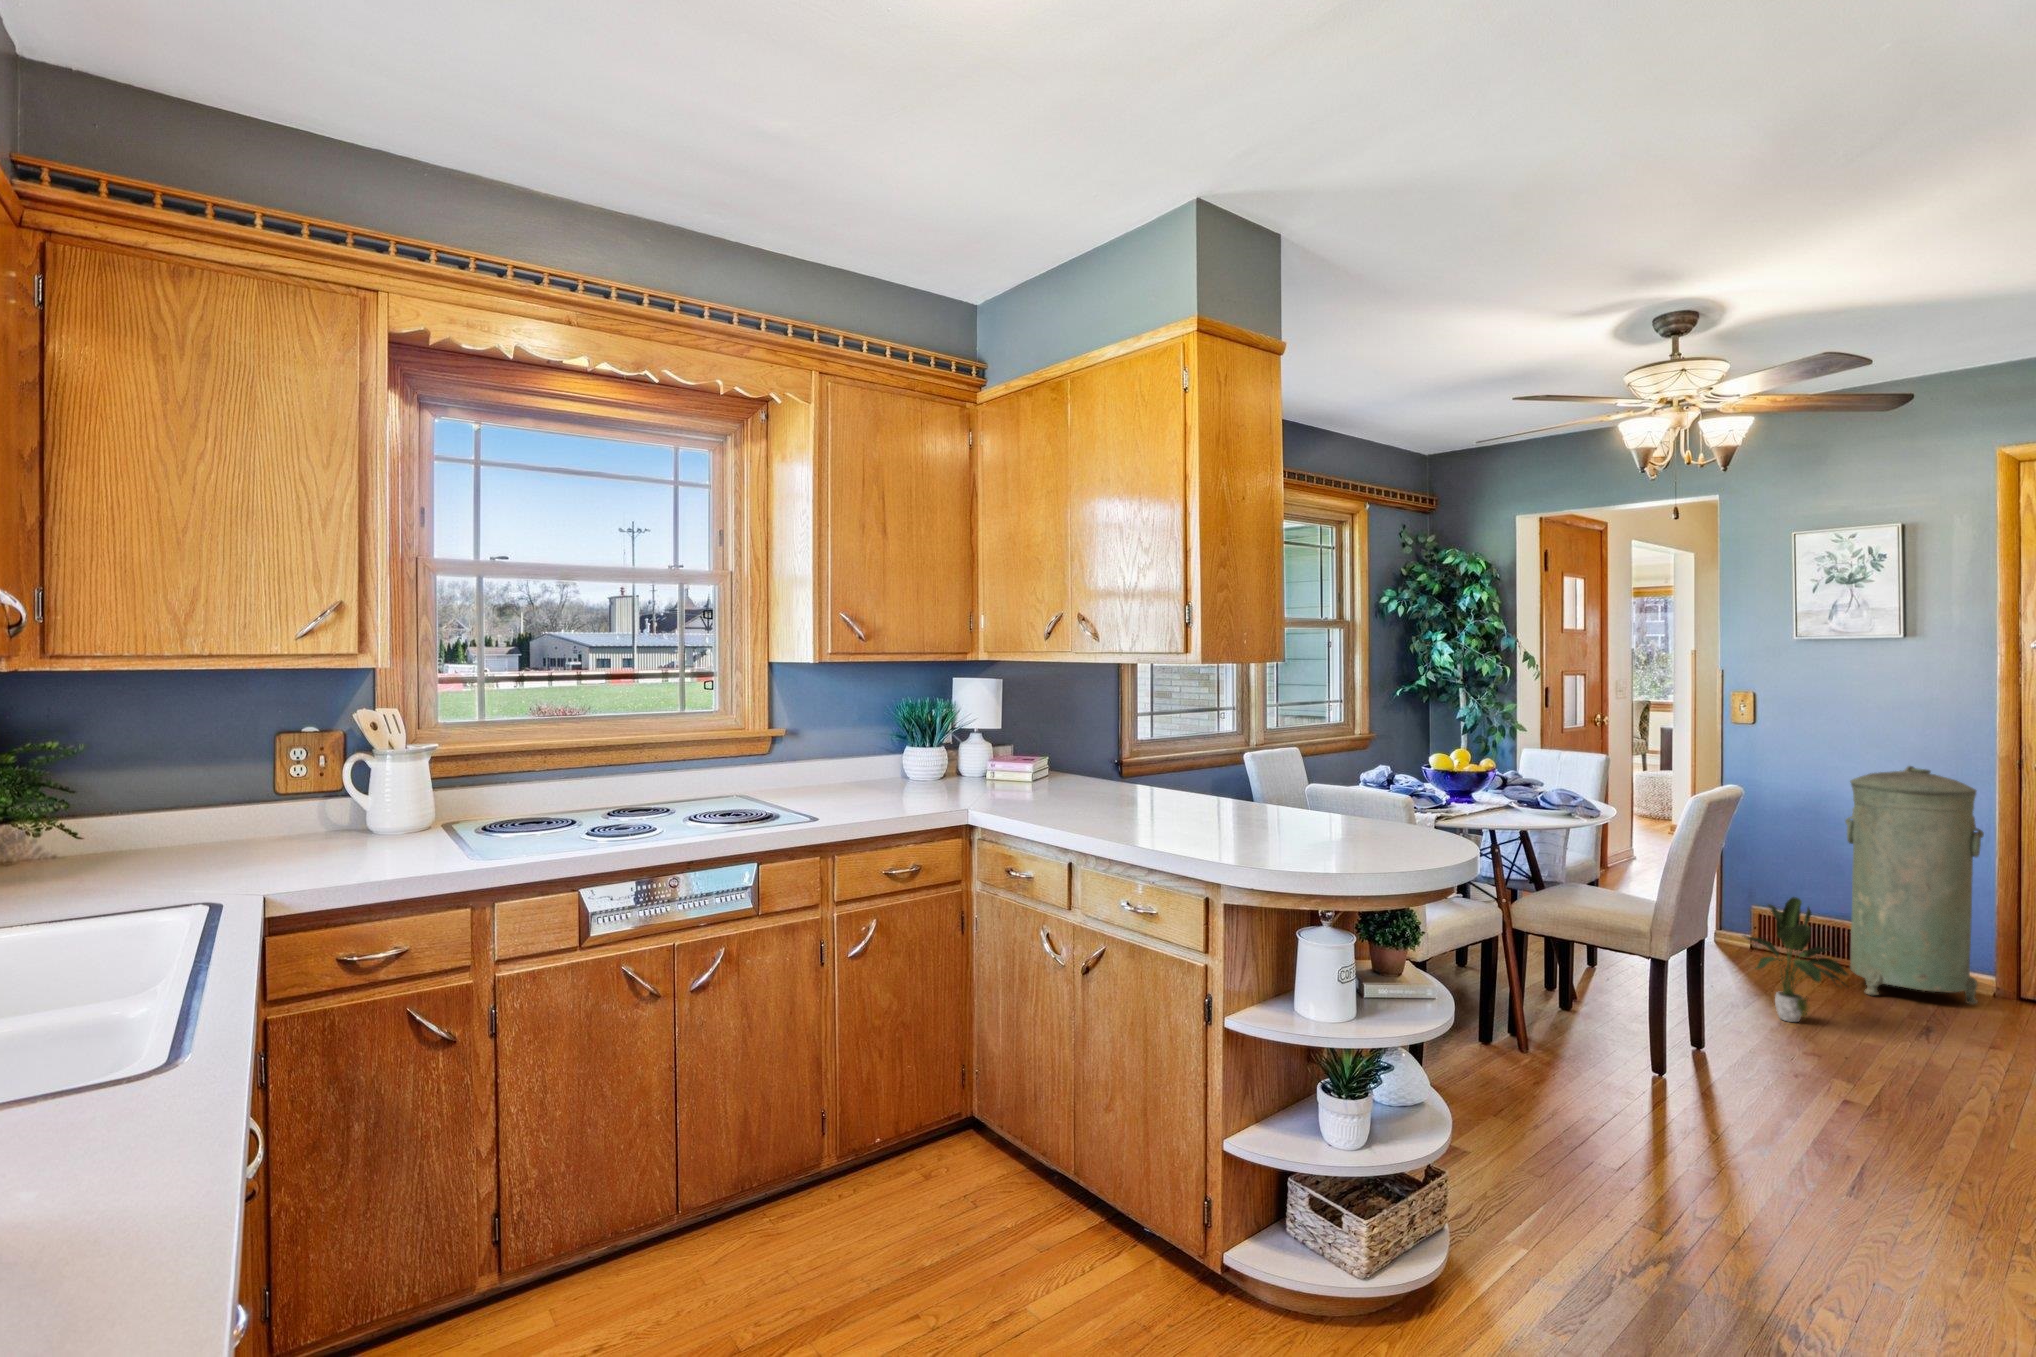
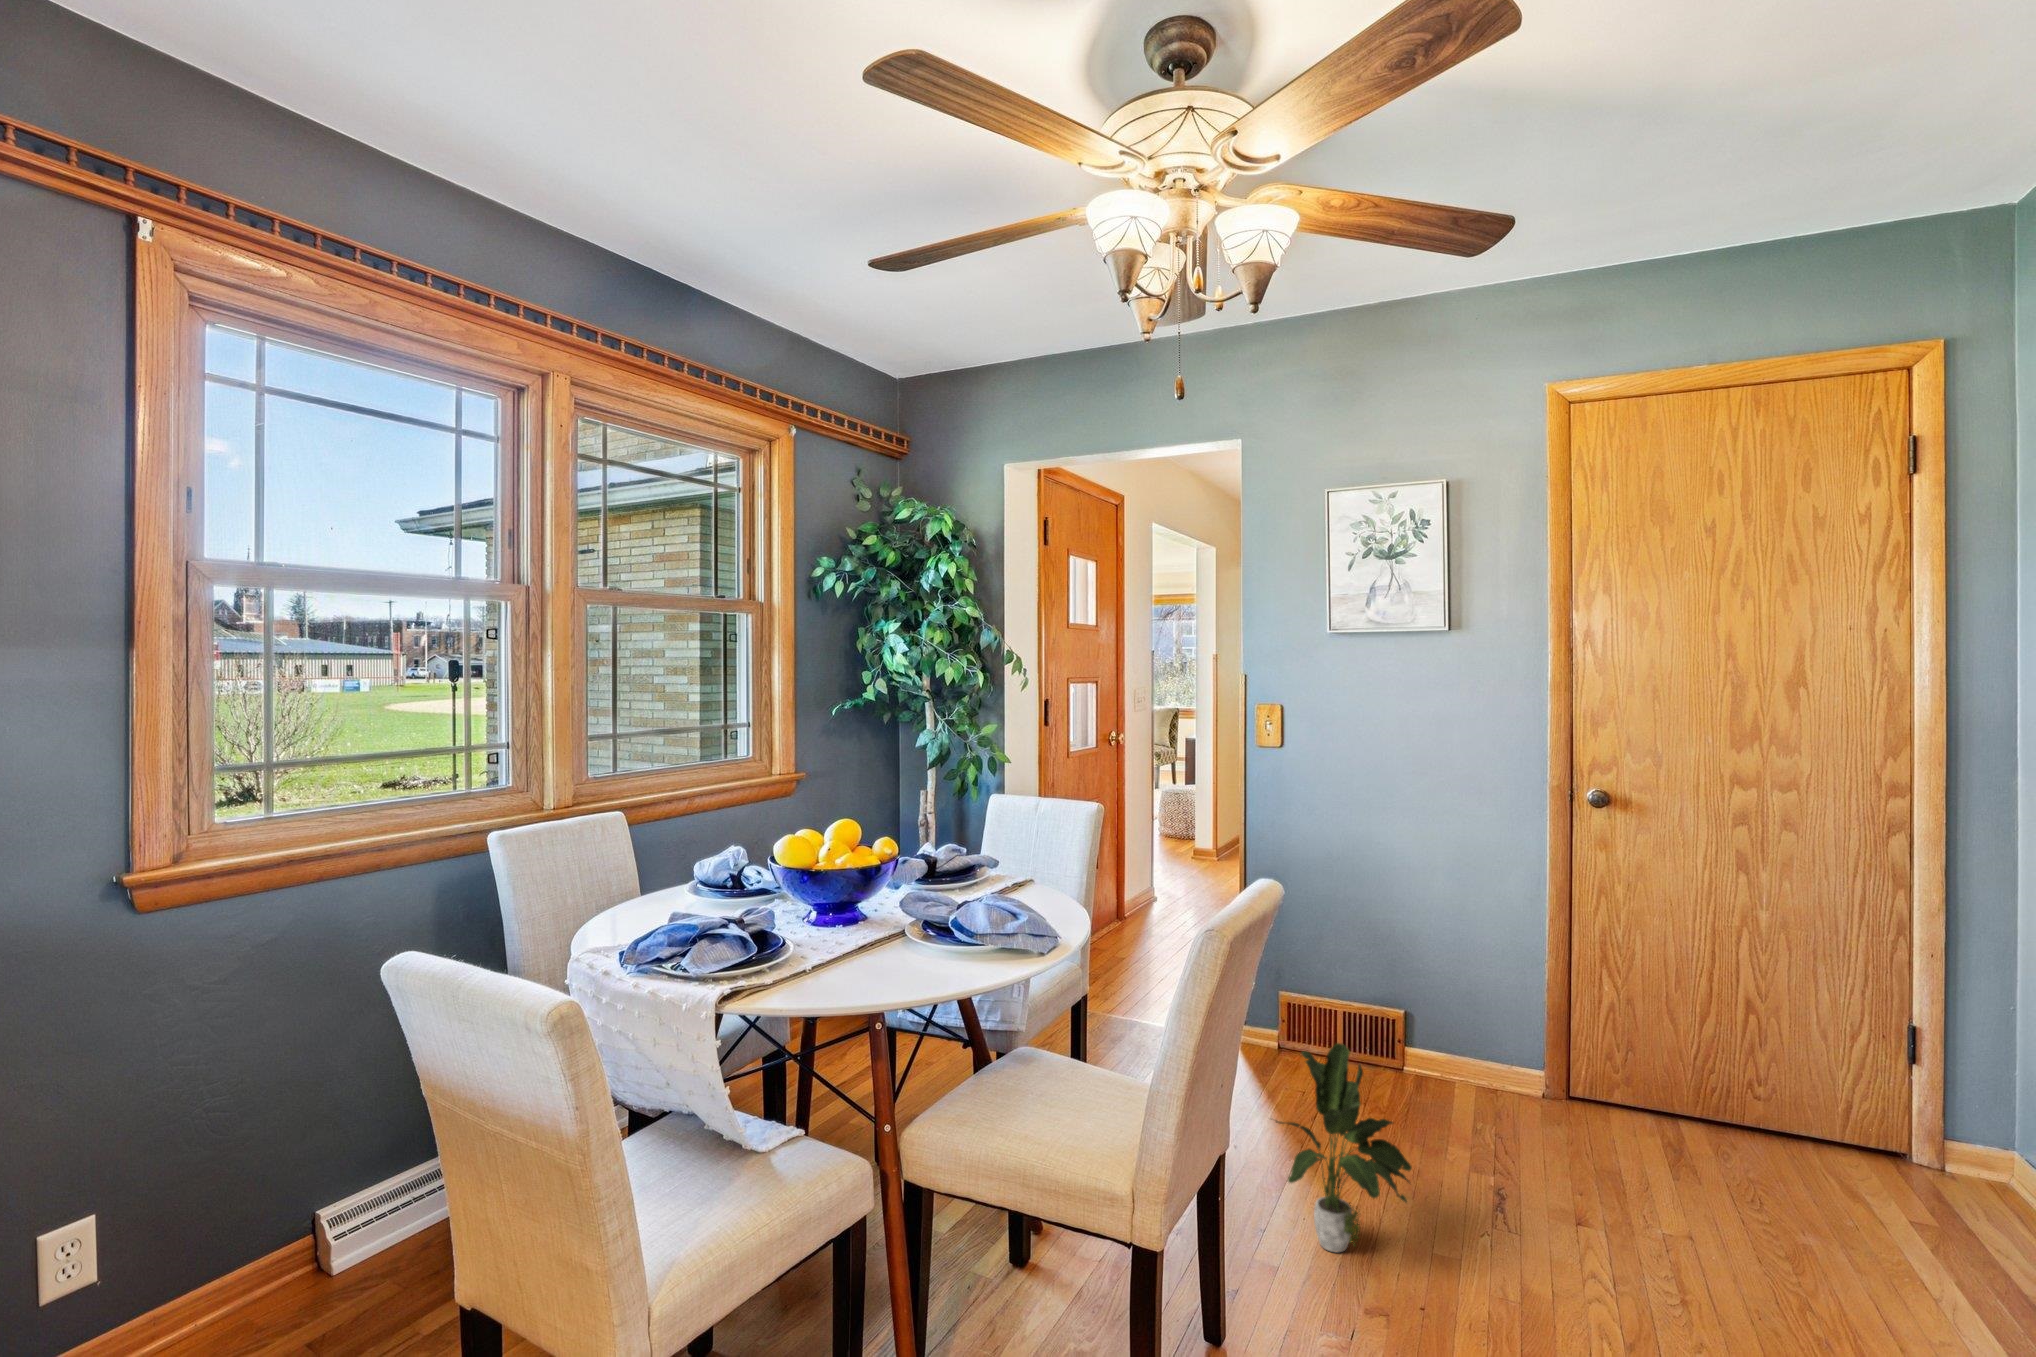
trash can: present [1845,766,1984,1004] -> none [1389,813,1551,1152]

